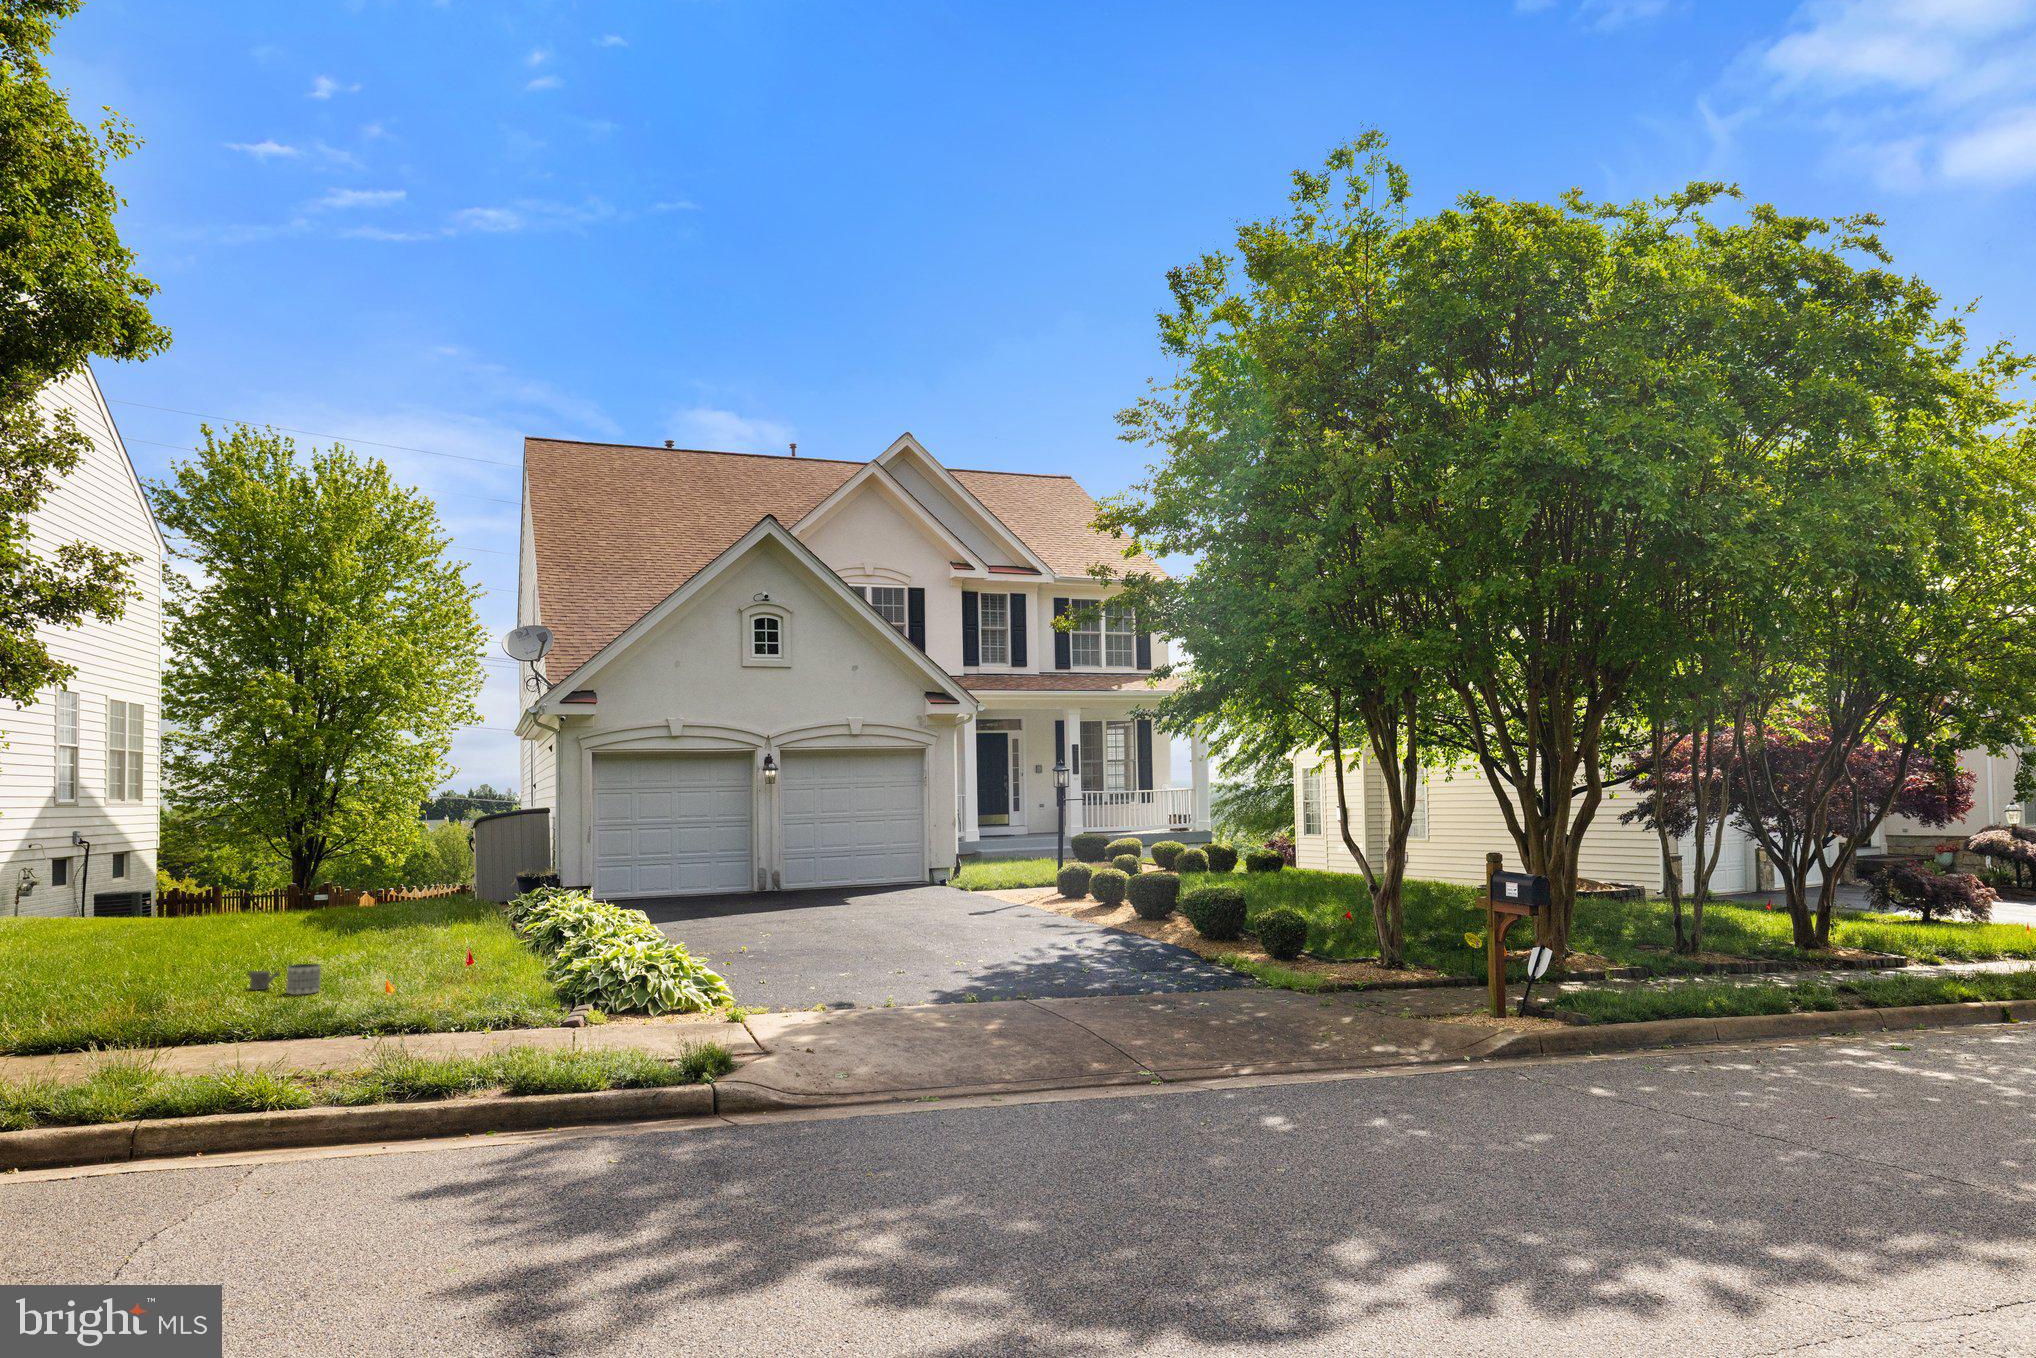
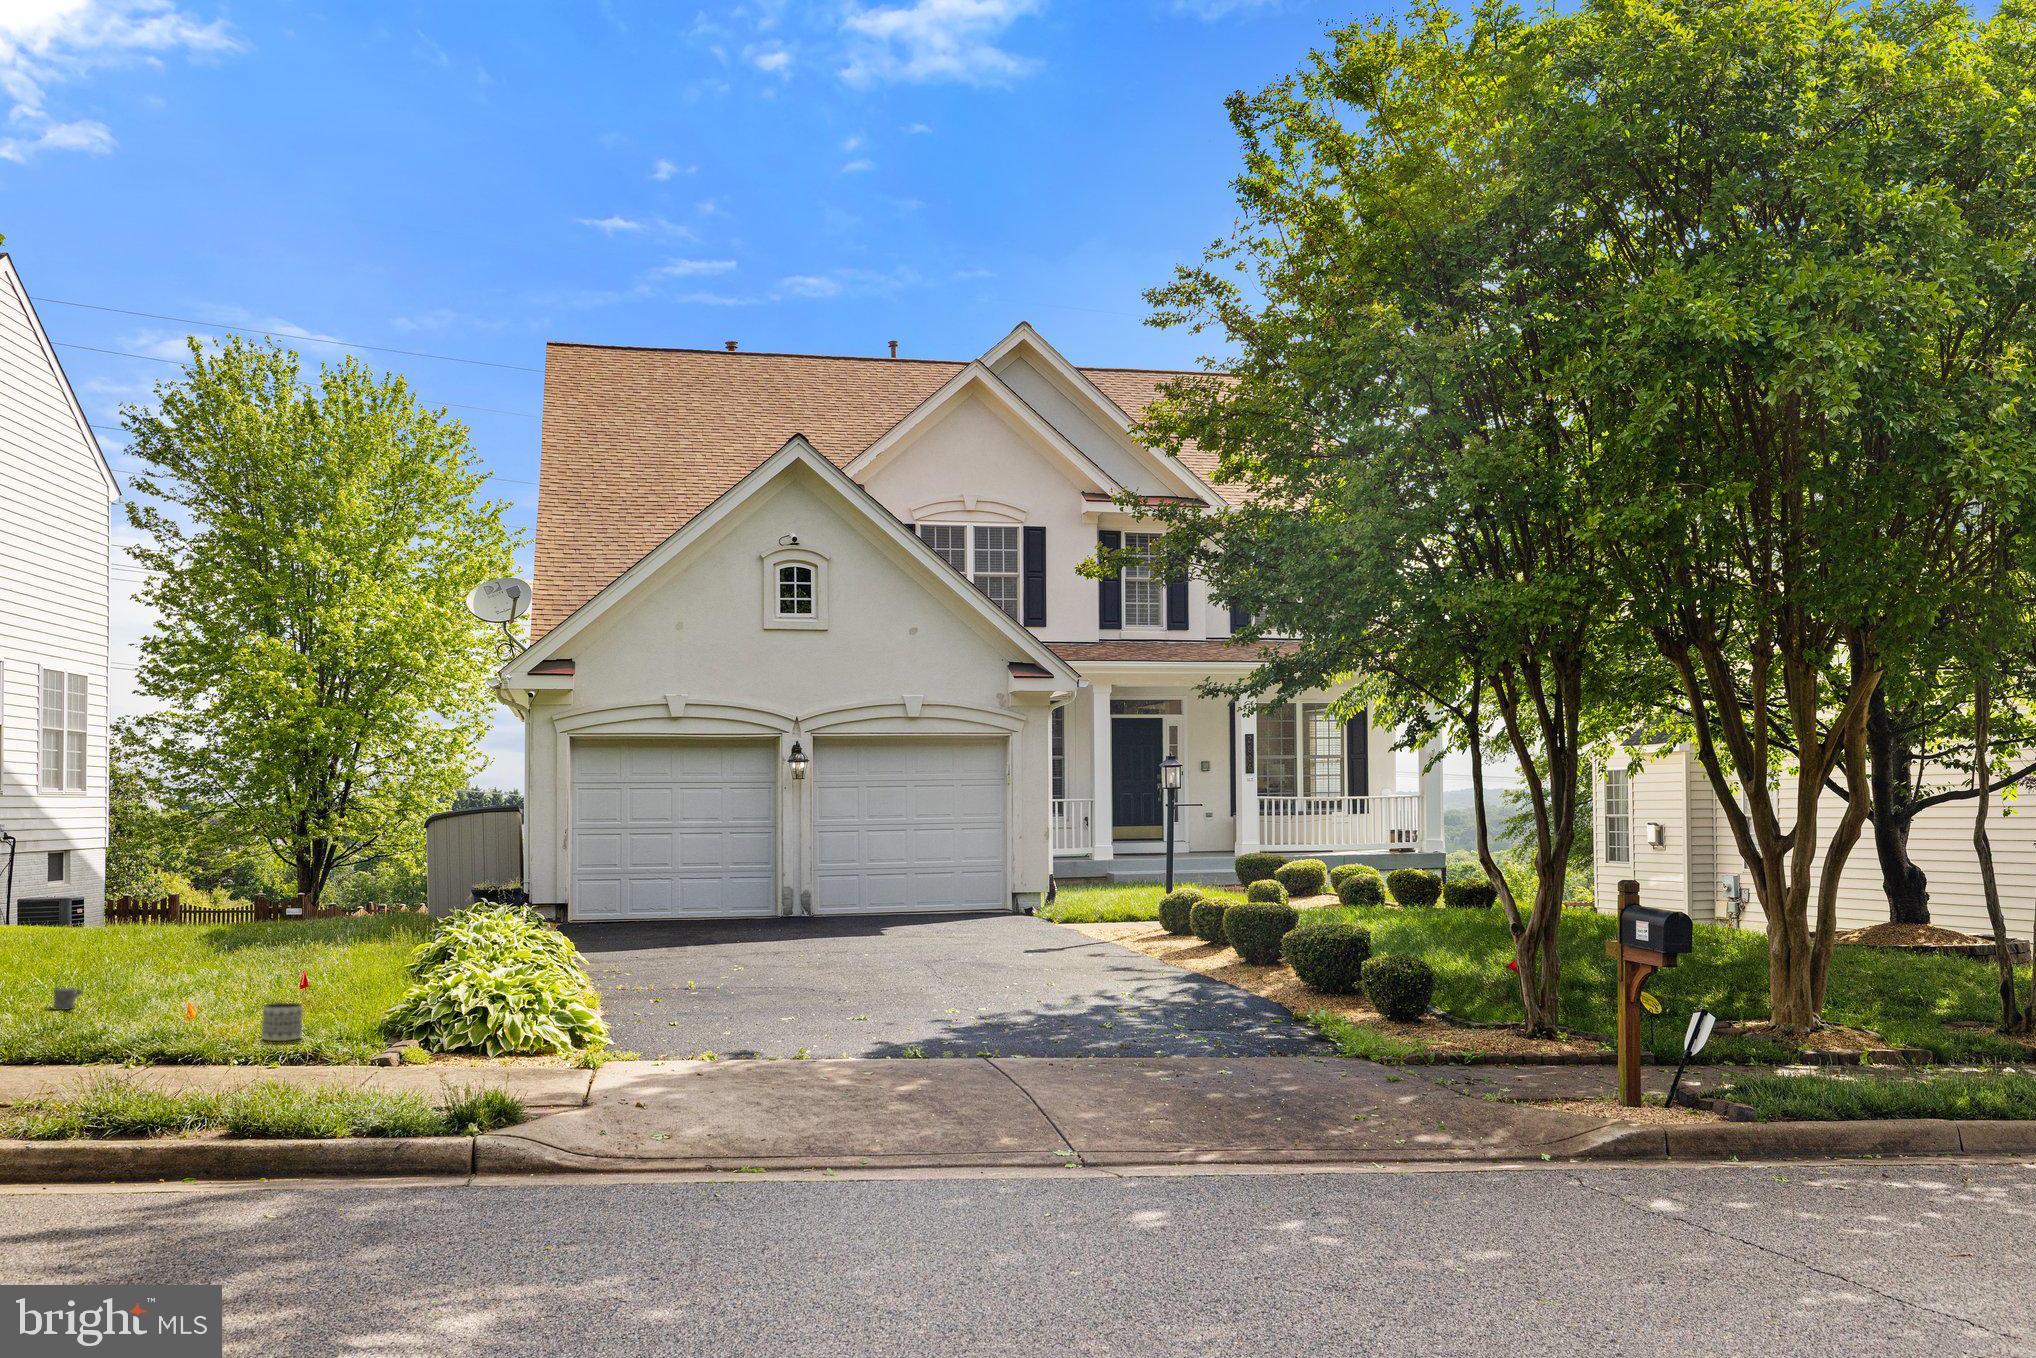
planter: present [286,964,321,995] -> present [262,1003,303,1041]

